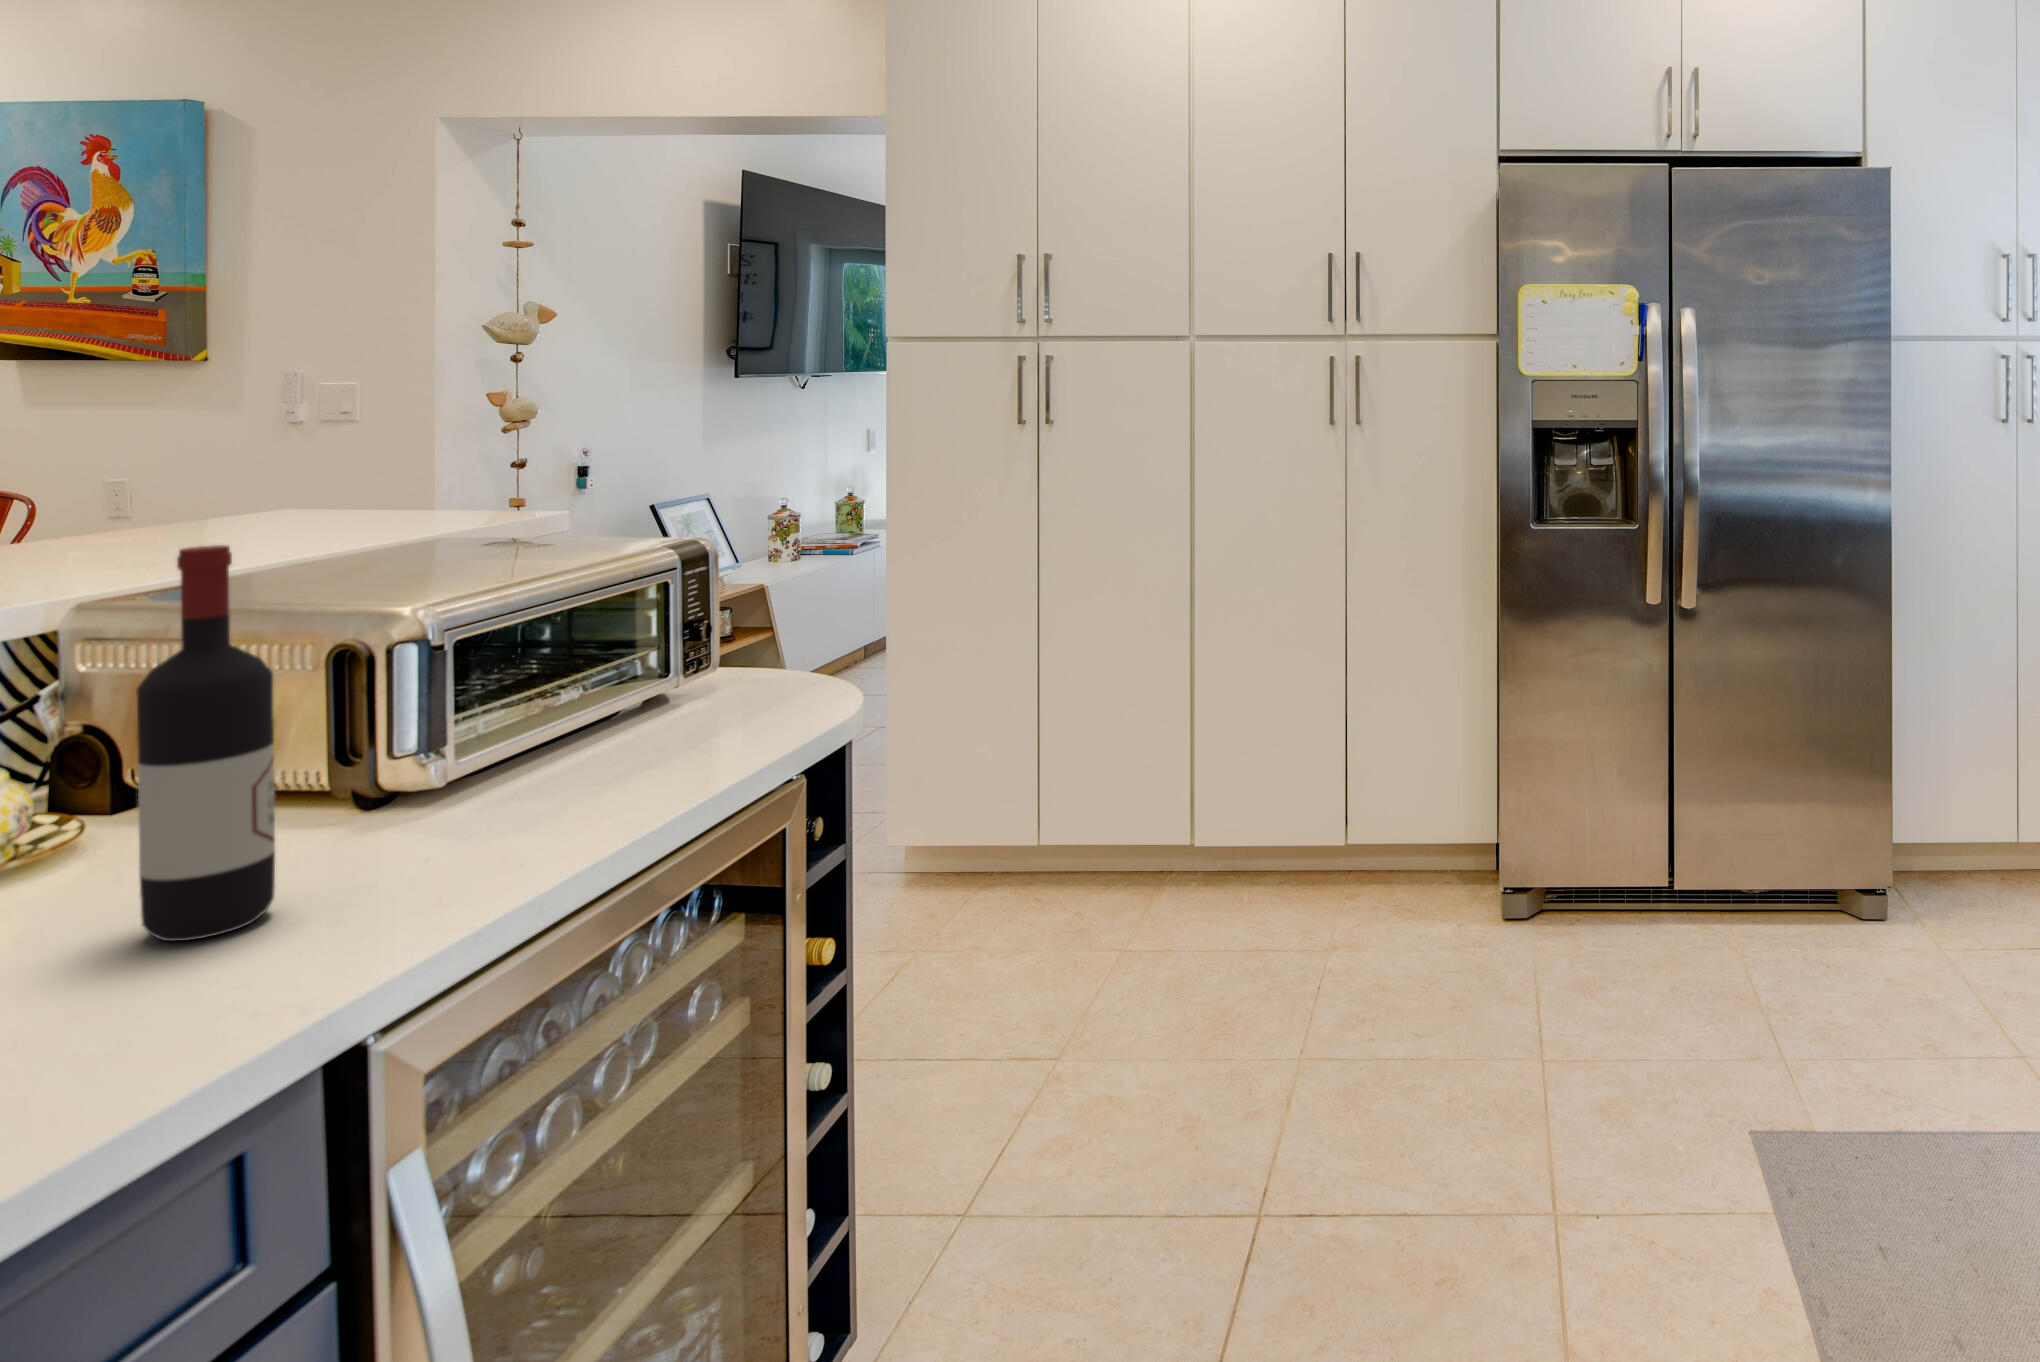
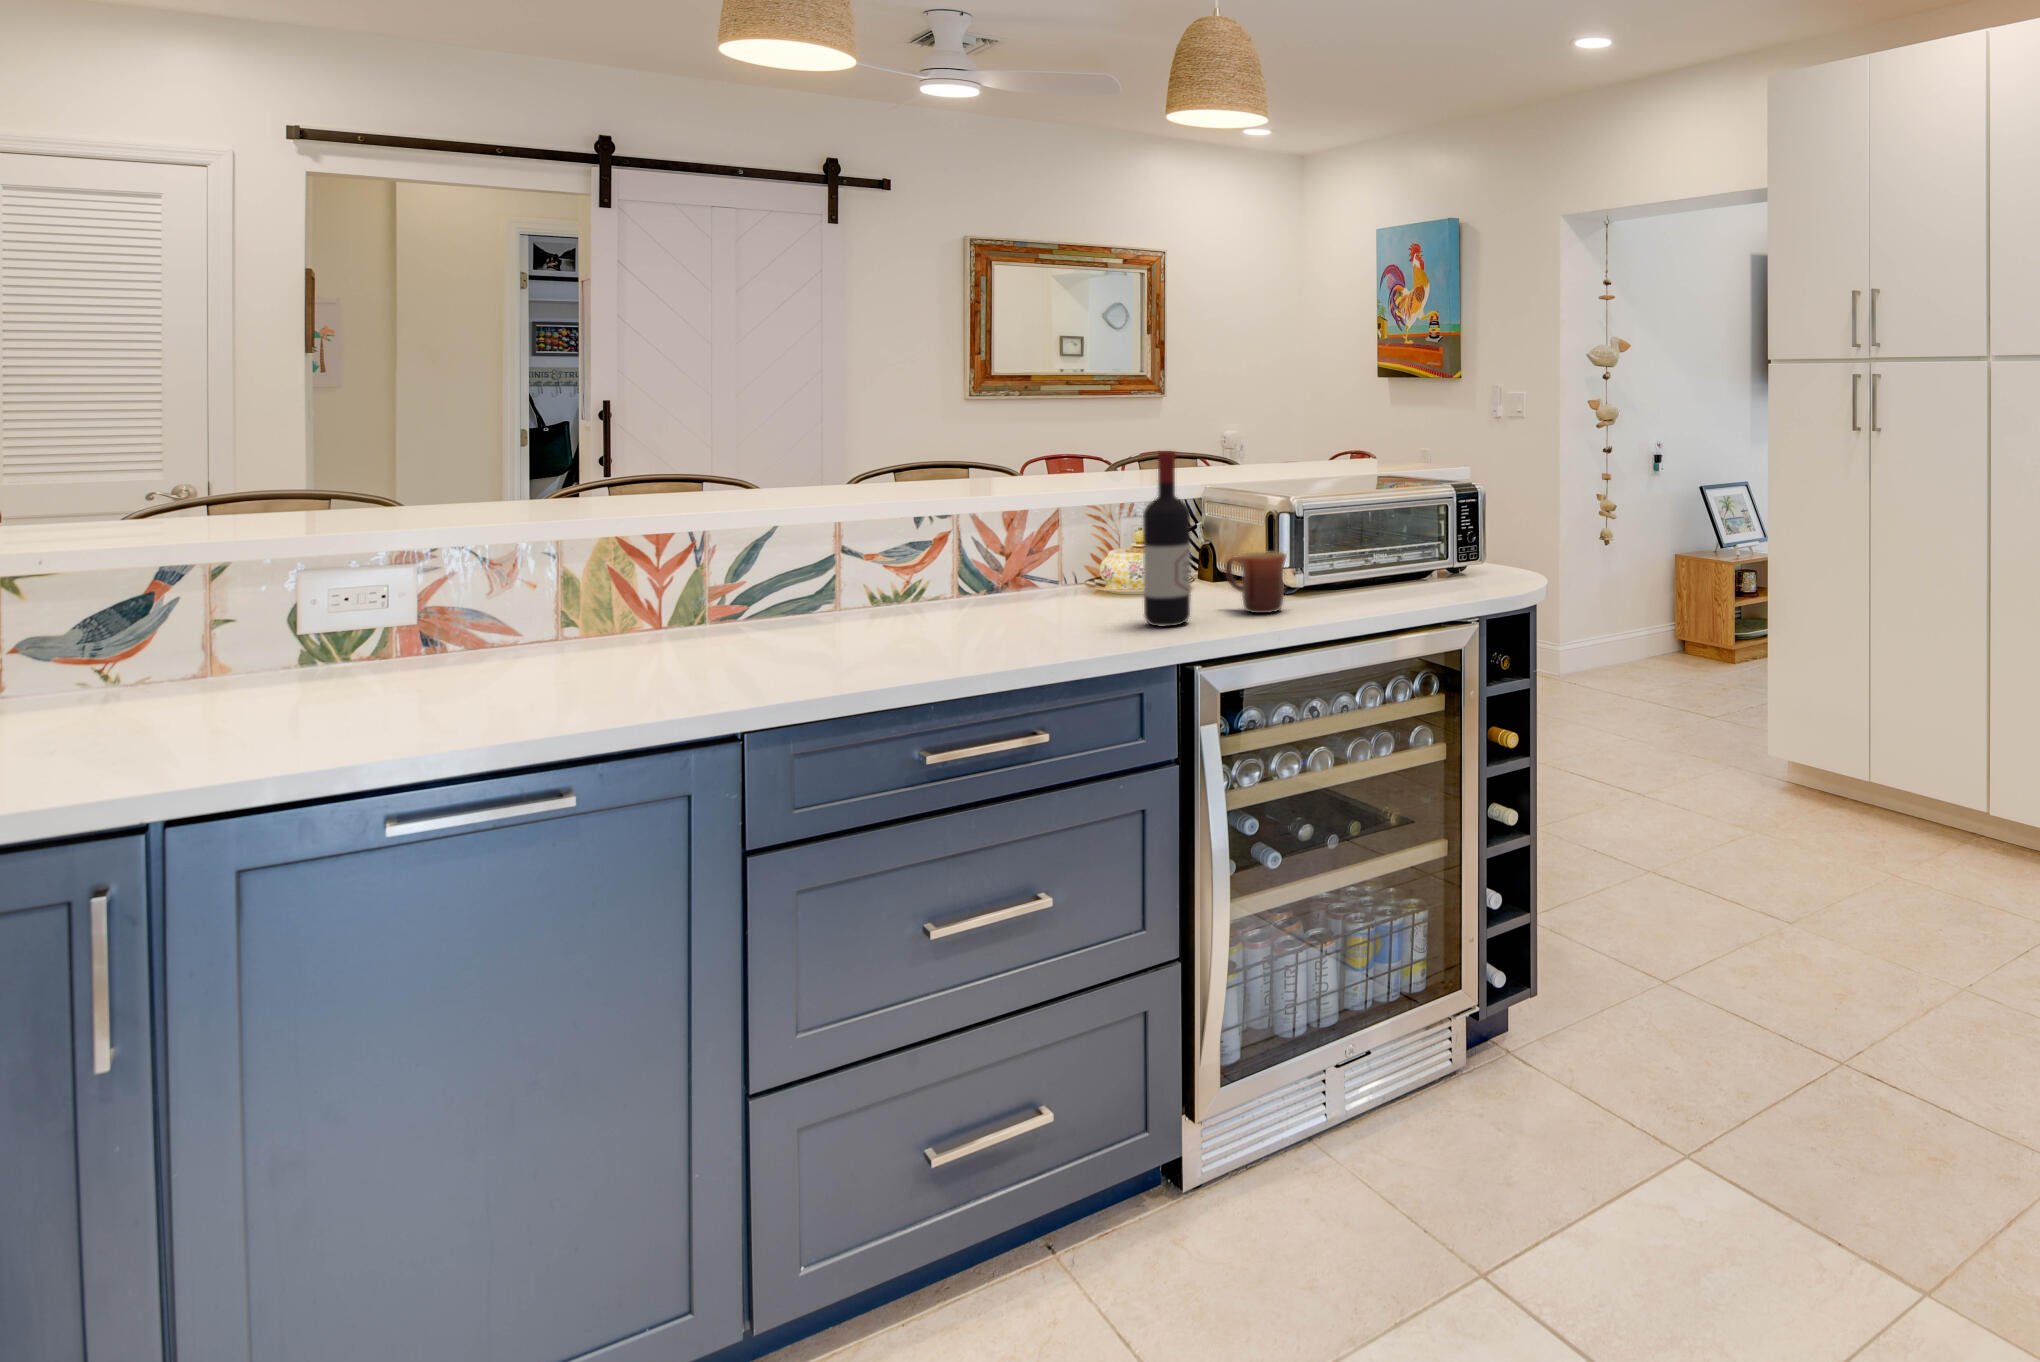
mug: none [299,719,465,852] -> present [1225,552,1287,613]

